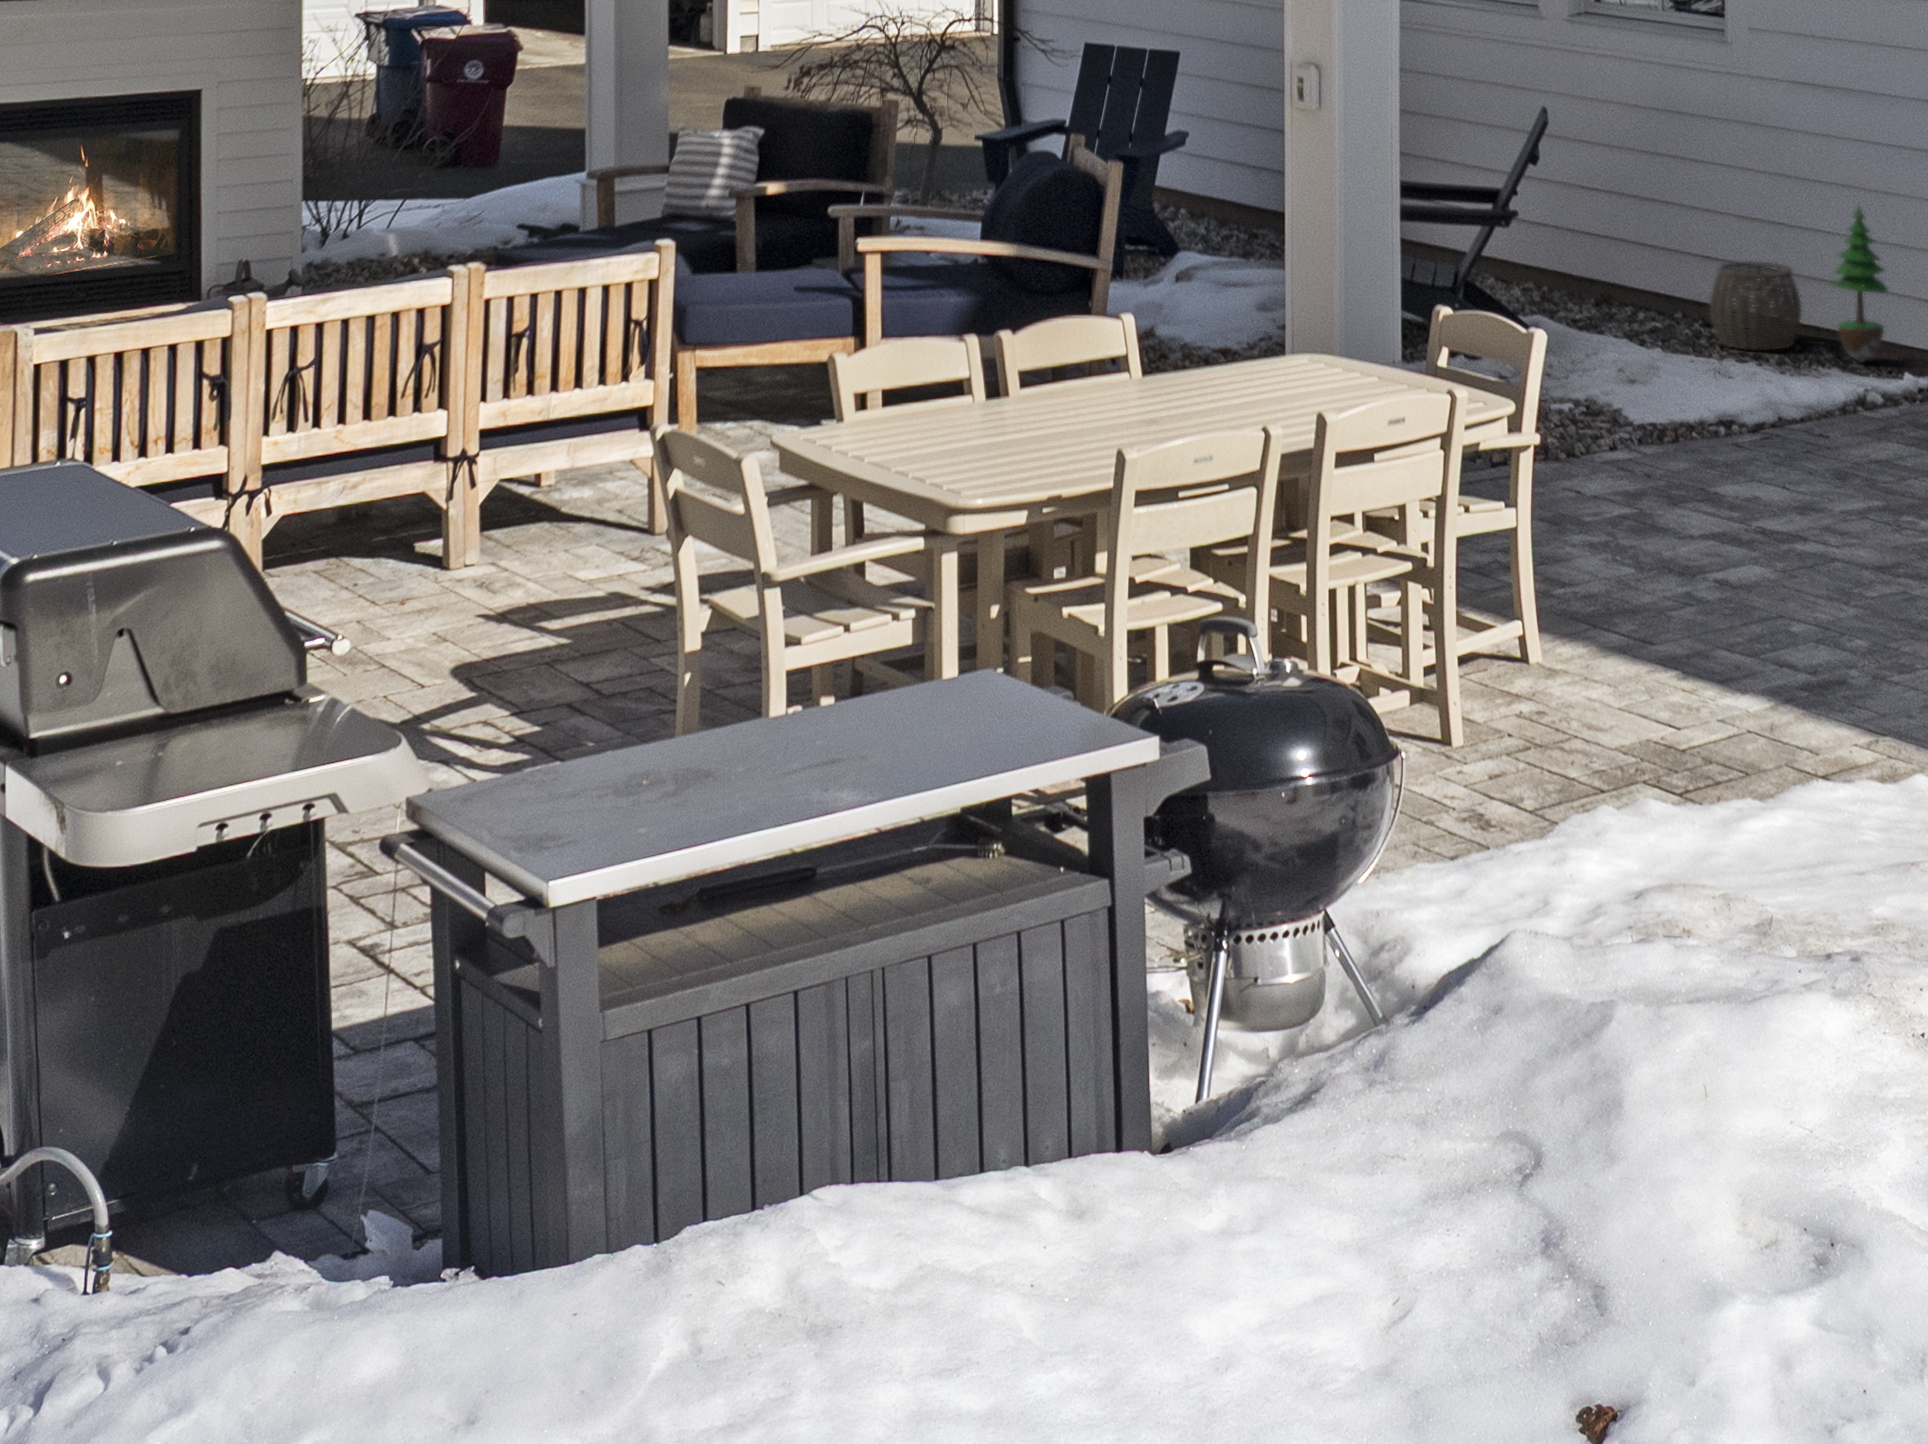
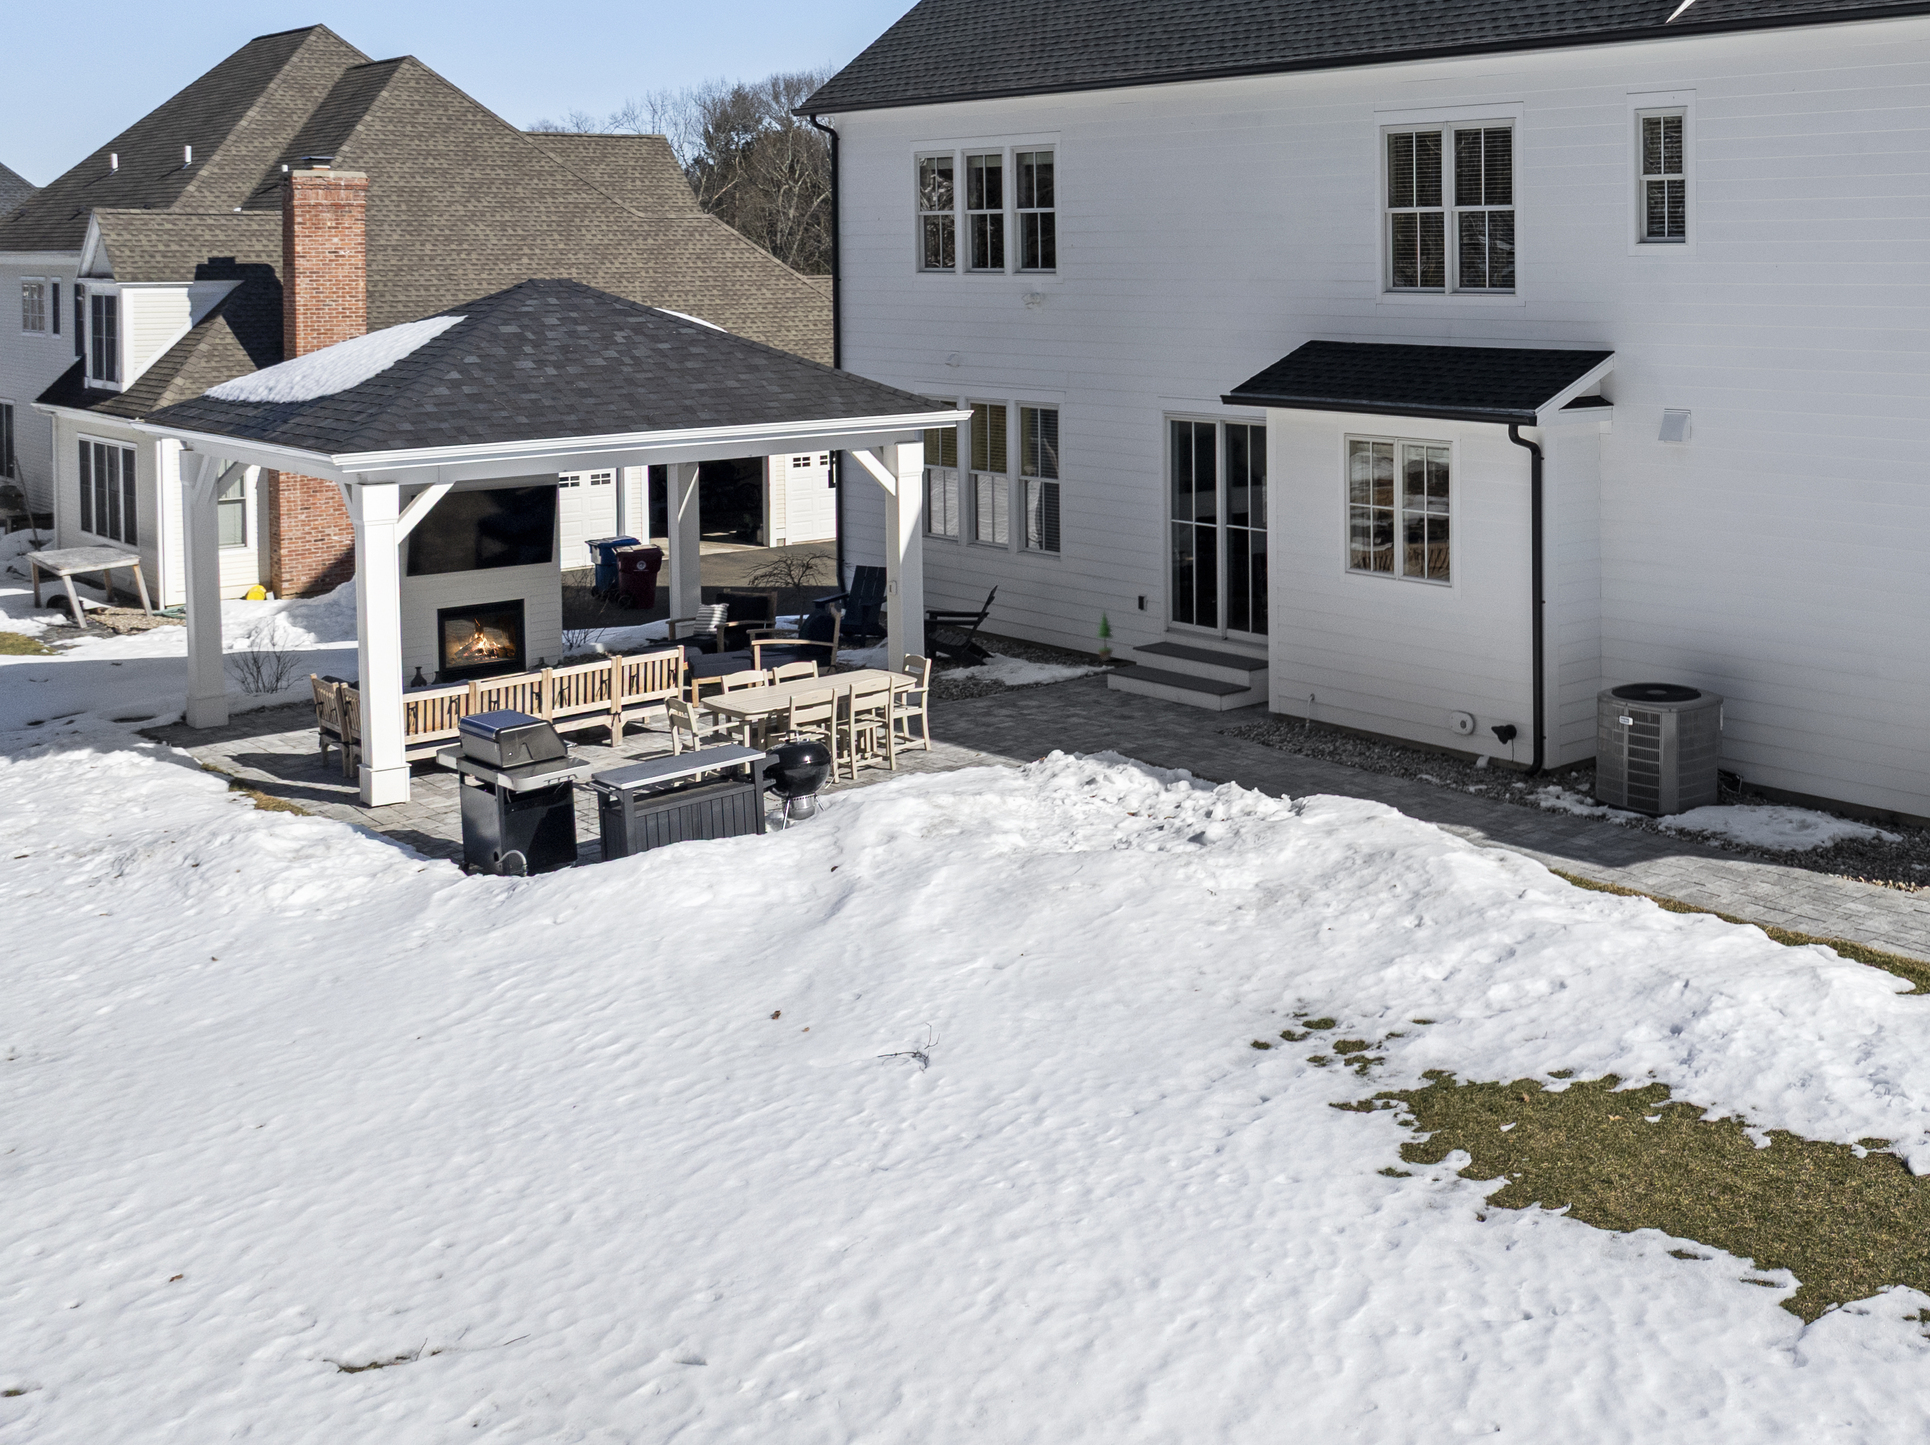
woven basket: present [1710,261,1802,350] -> none [1062,629,1093,659]

